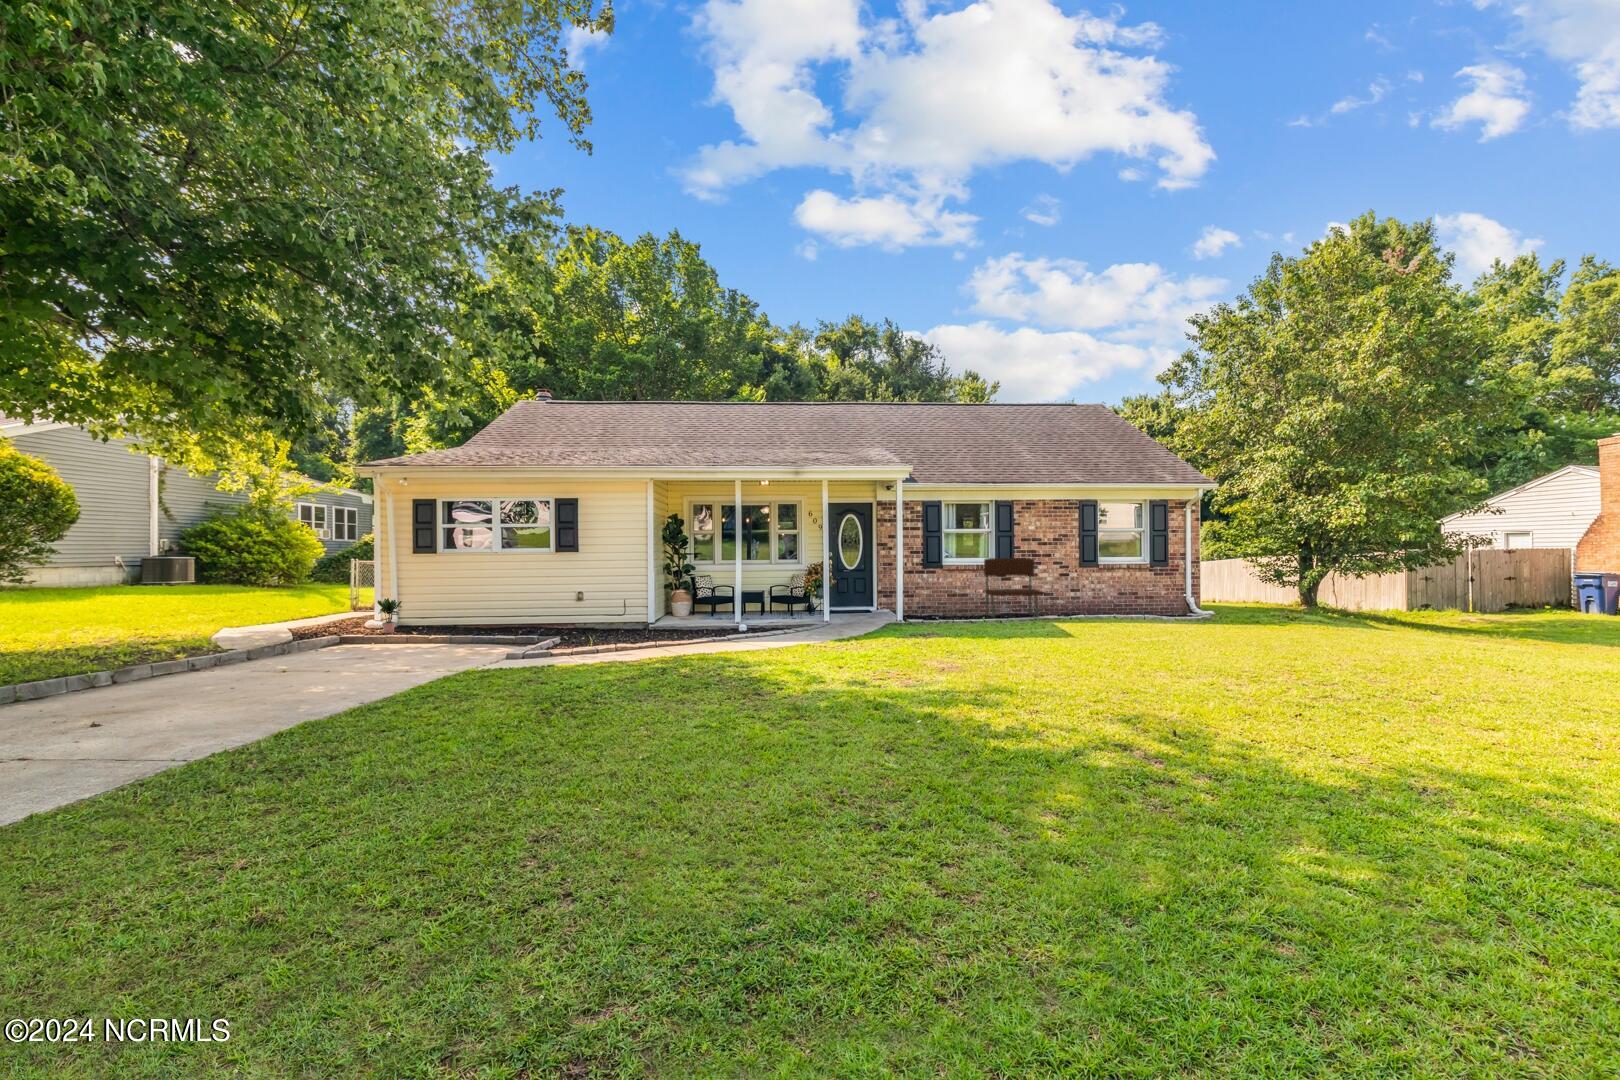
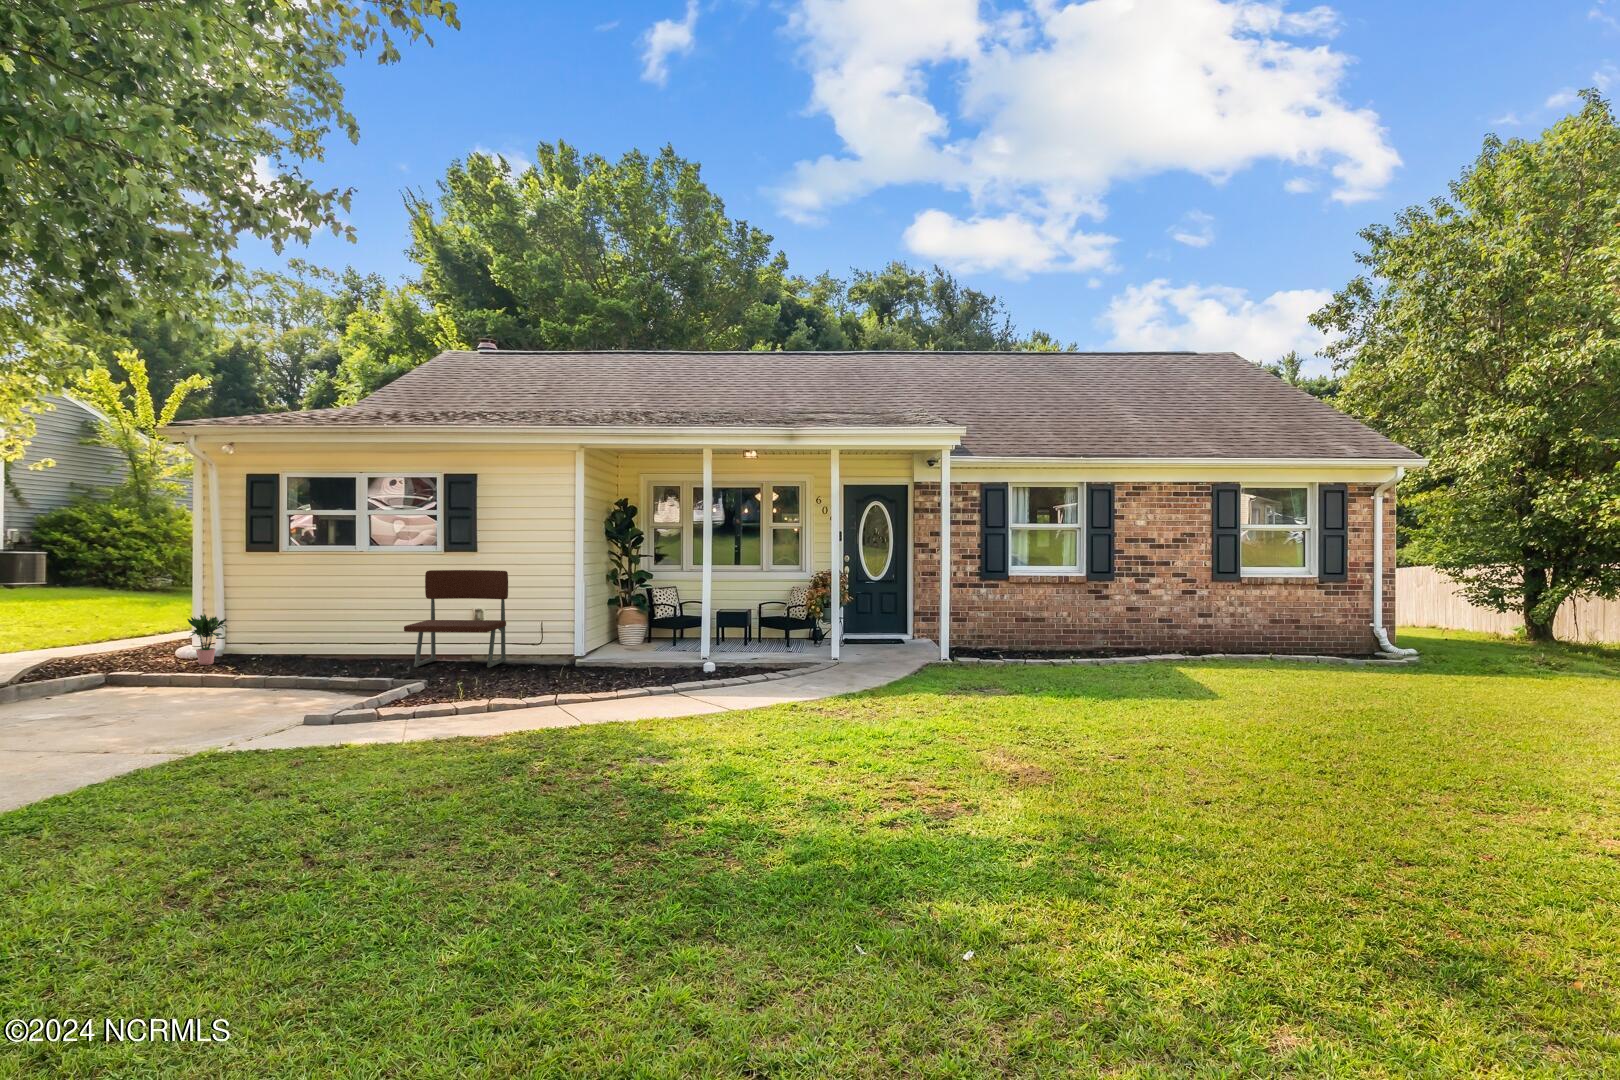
bench: present [984,558,1044,617] -> present [404,570,508,668]

